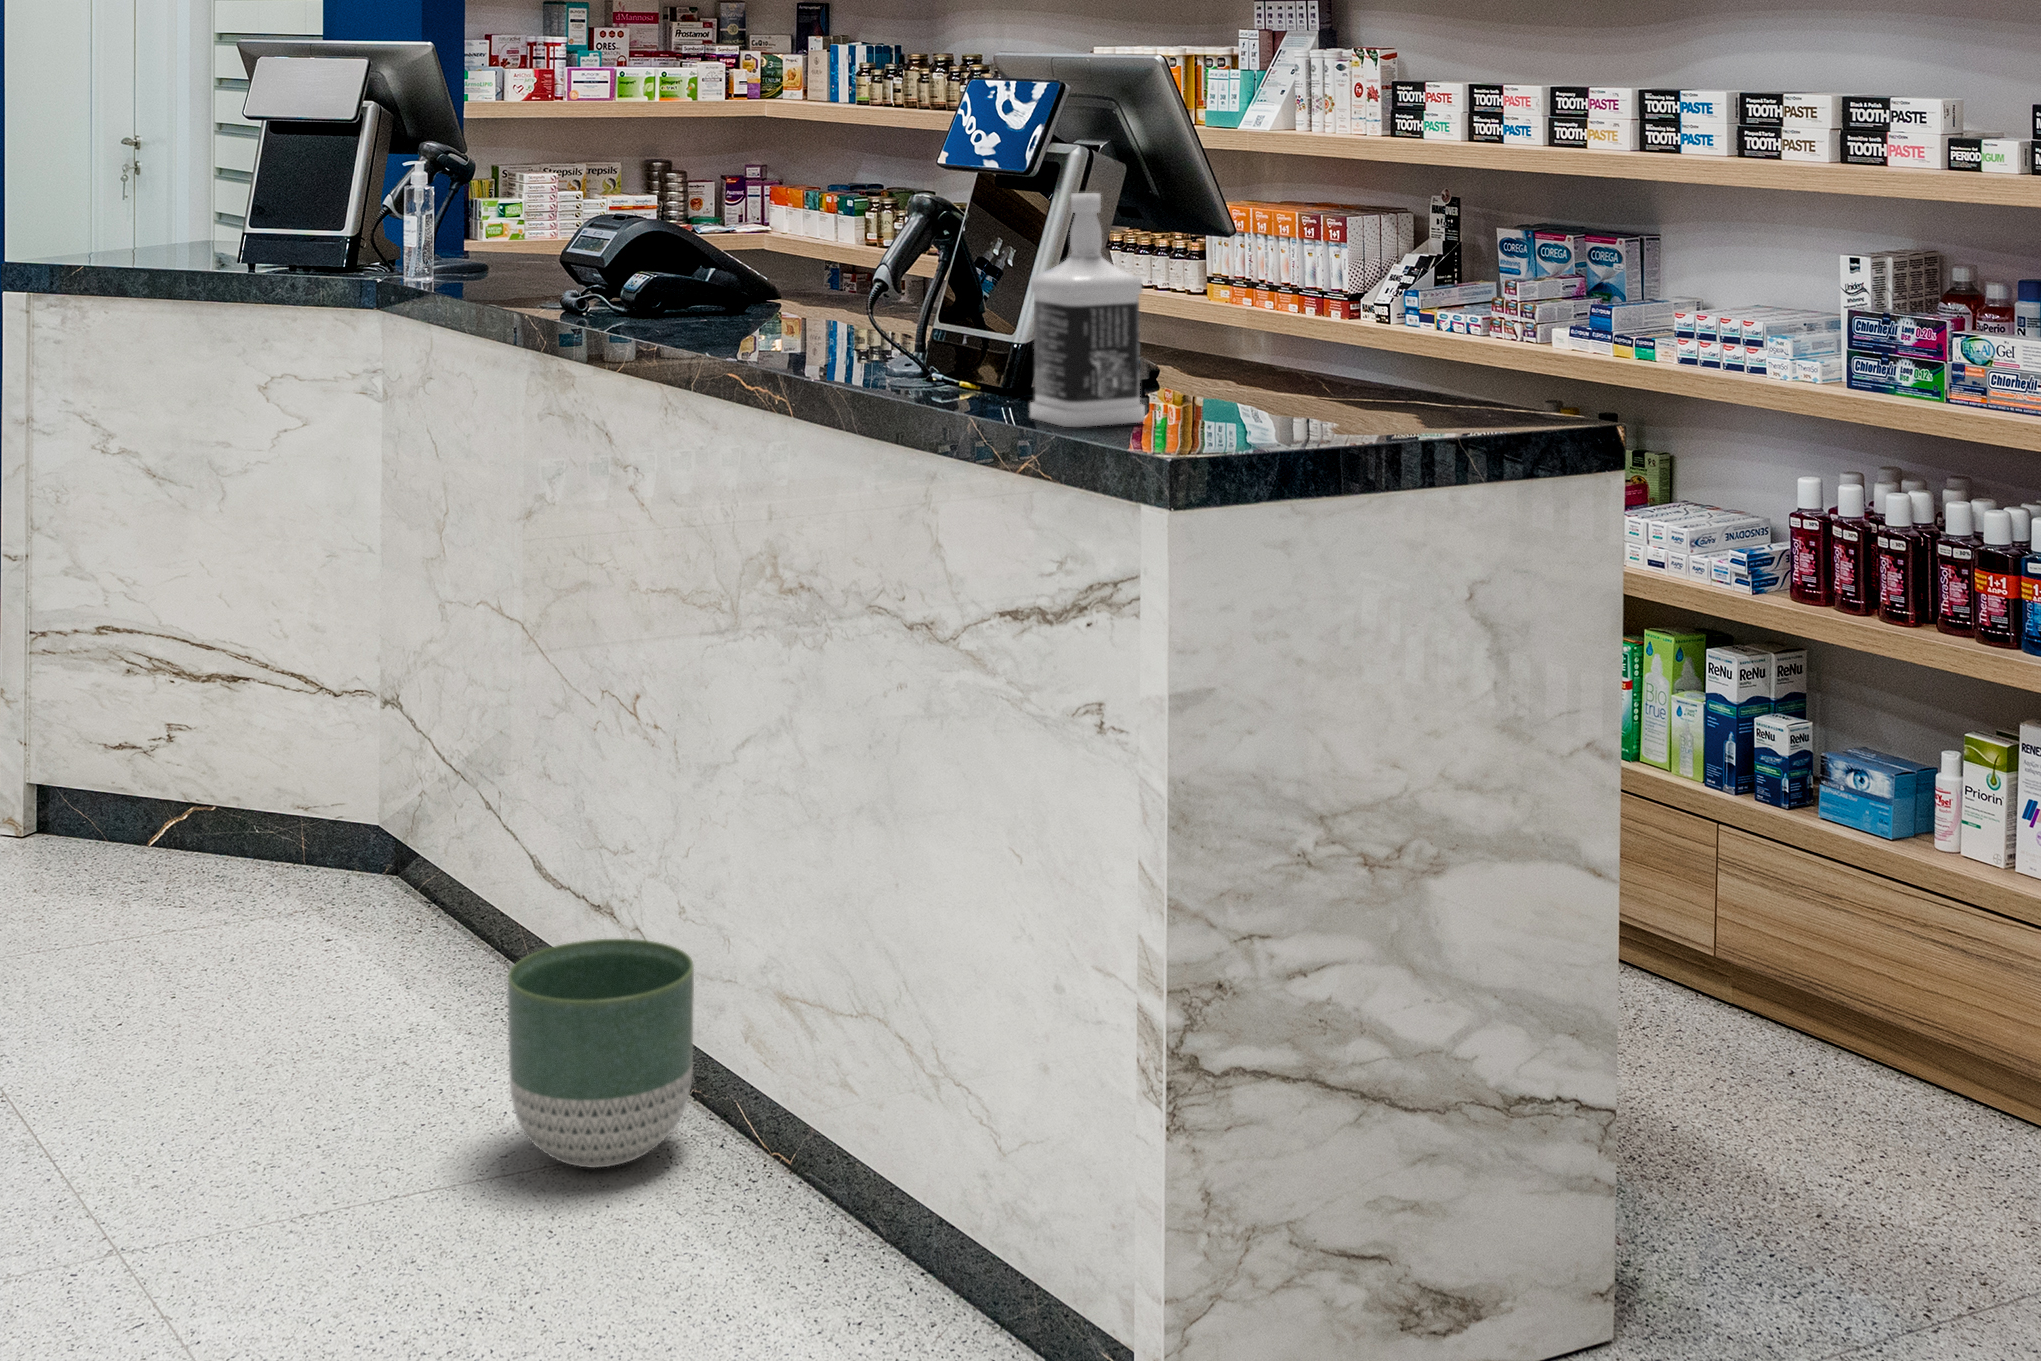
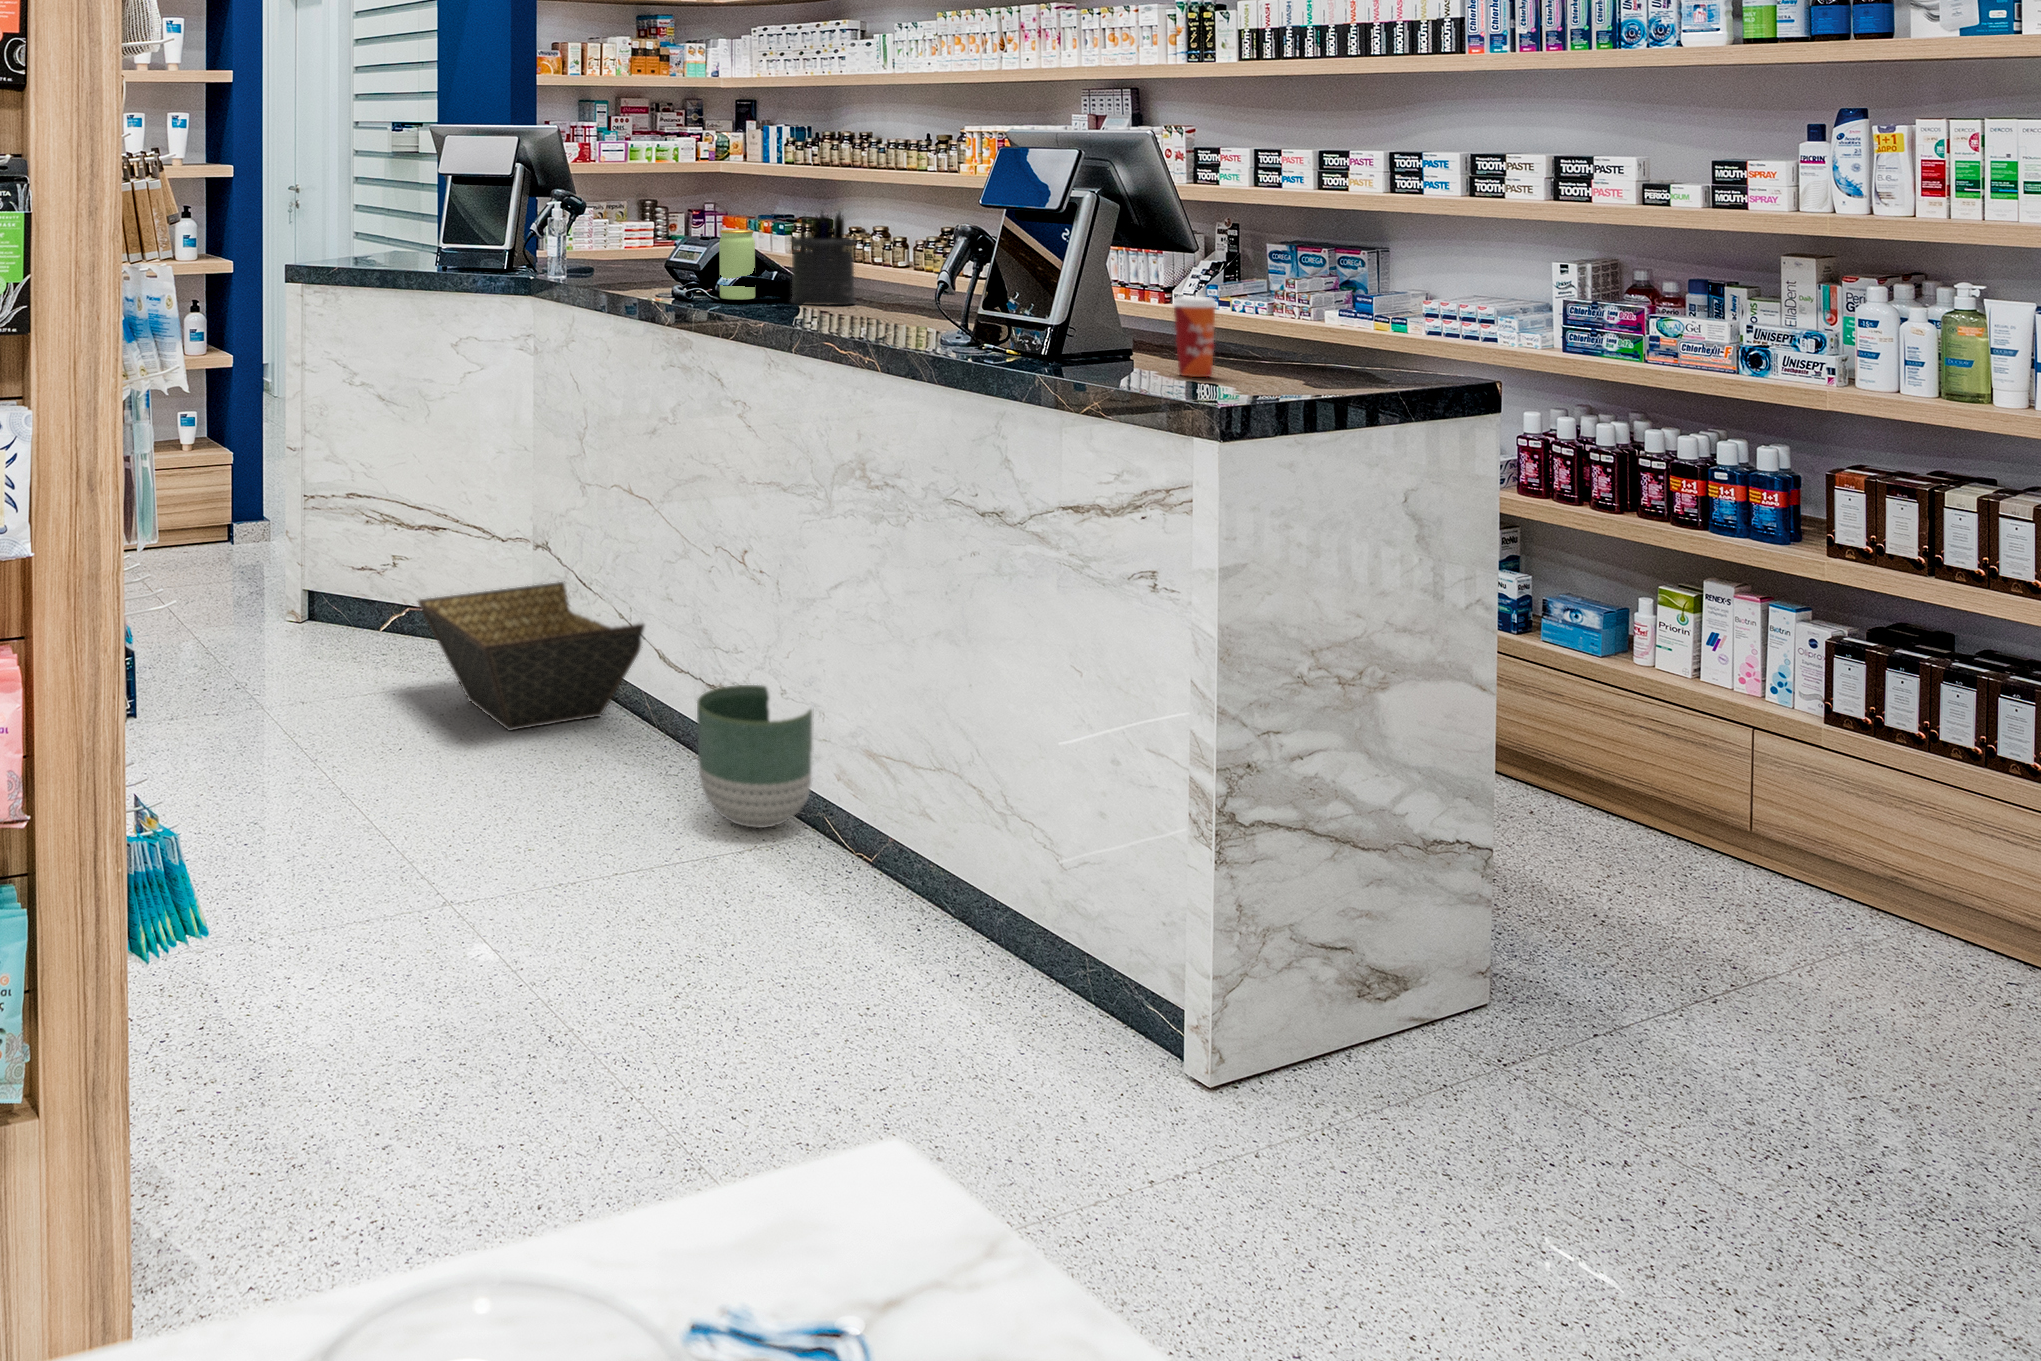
pen holder: none [711,177,815,331] -> present [791,213,855,305]
bottle: present [1030,193,1145,427] -> none [1075,215,1154,365]
jar: none [605,212,662,323] -> present [719,230,755,300]
paper cup: none [1145,320,1211,446] -> present [1173,296,1216,377]
basket: none [130,774,506,1026] -> present [418,582,644,731]

